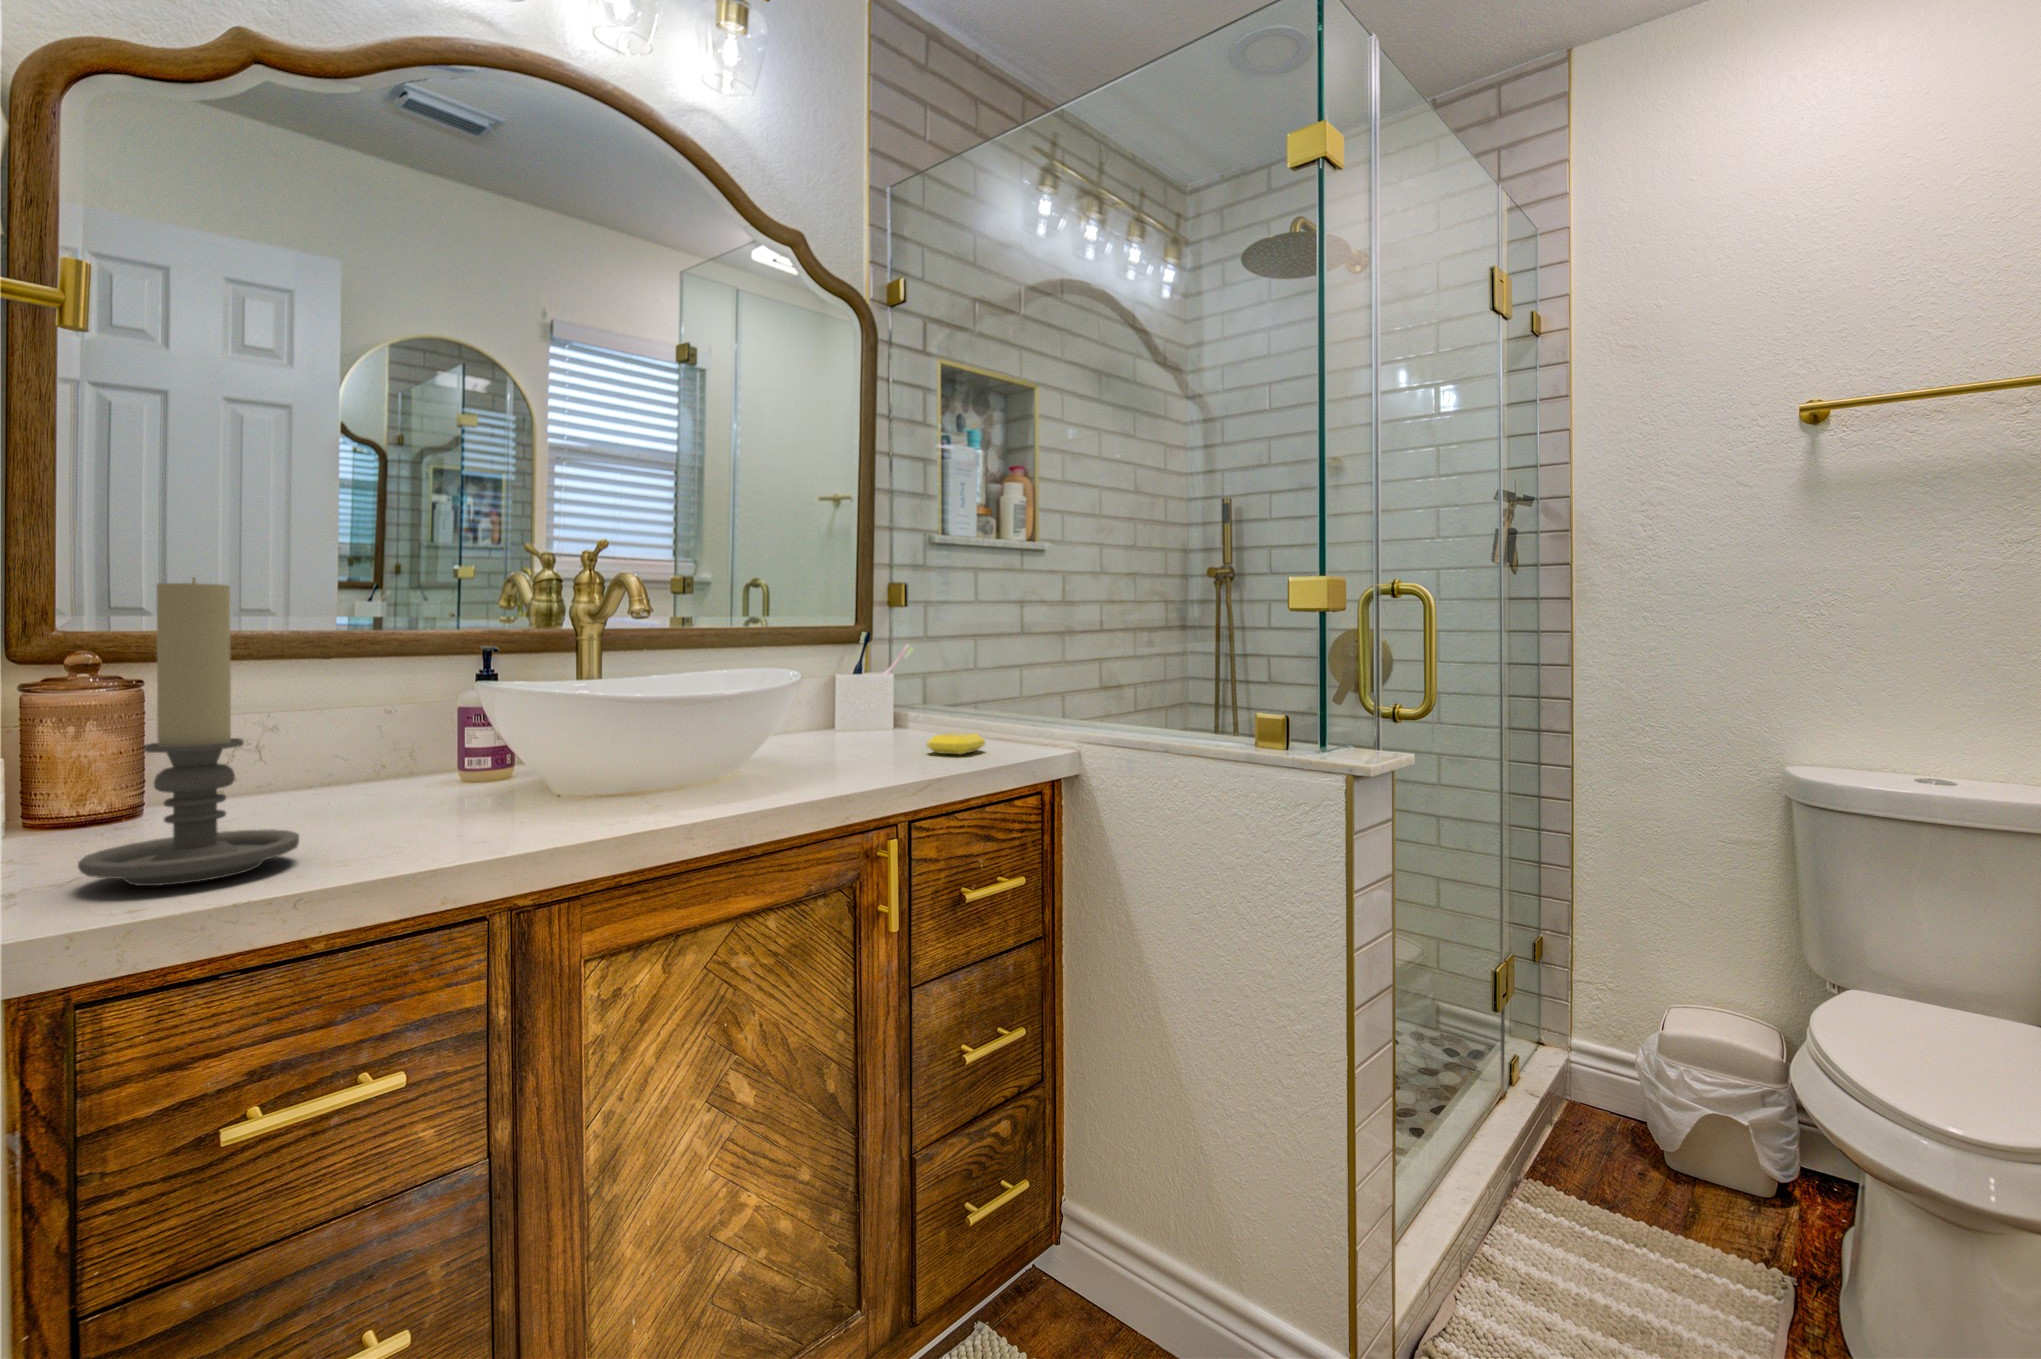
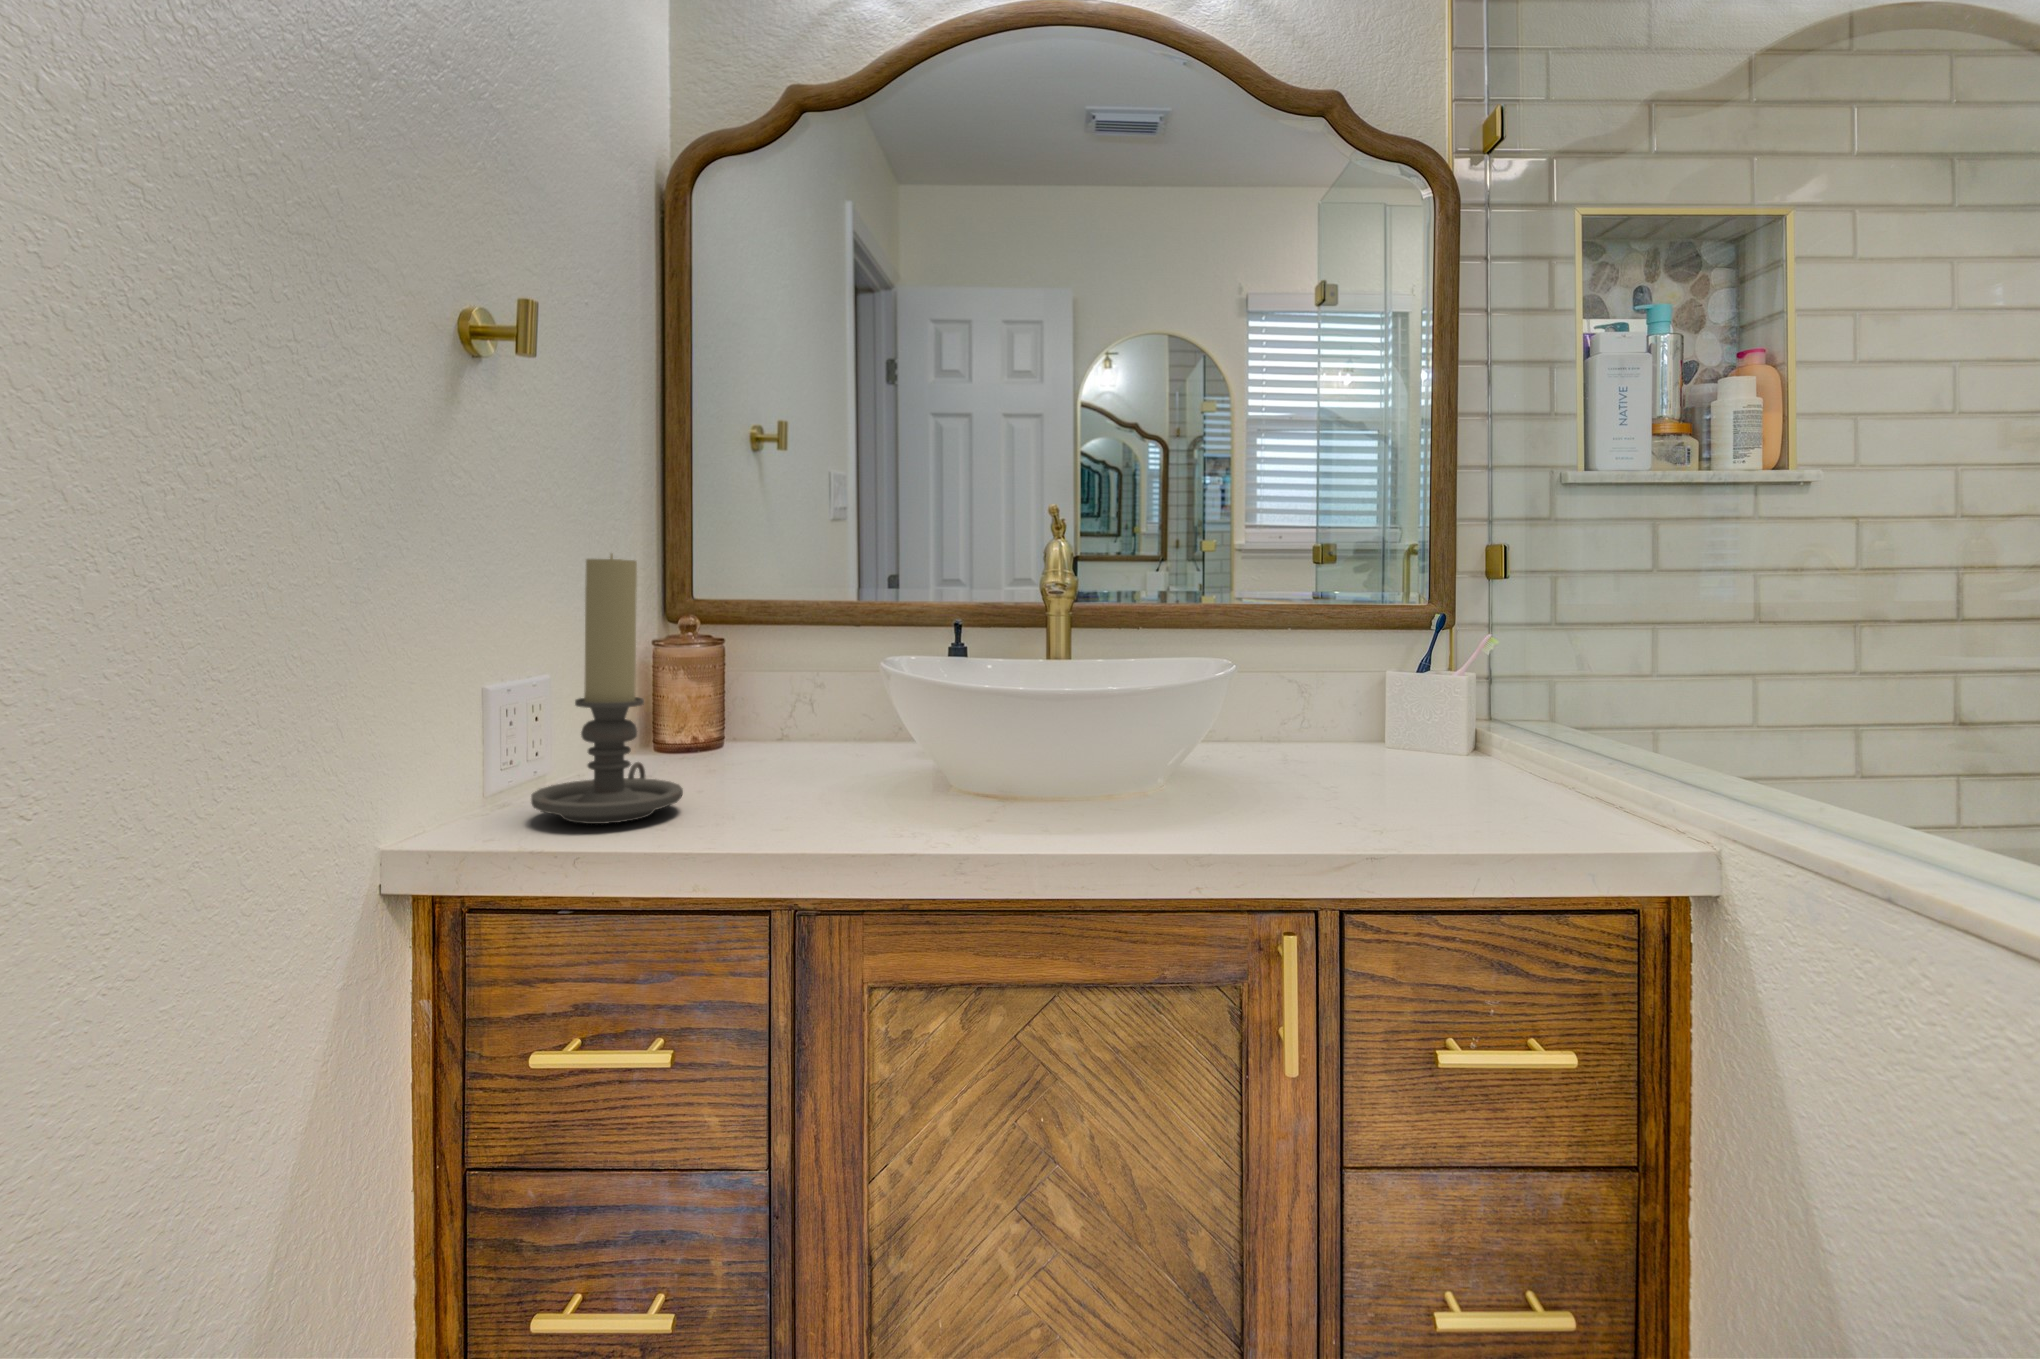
soap bar: present [926,732,985,755] -> none [1451,781,1552,820]

